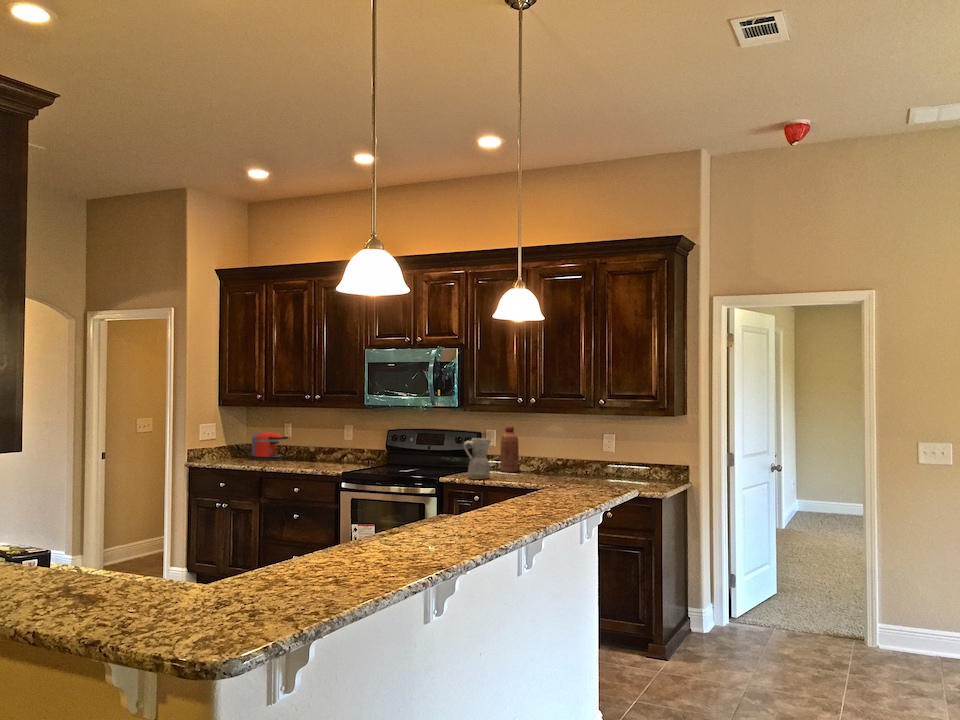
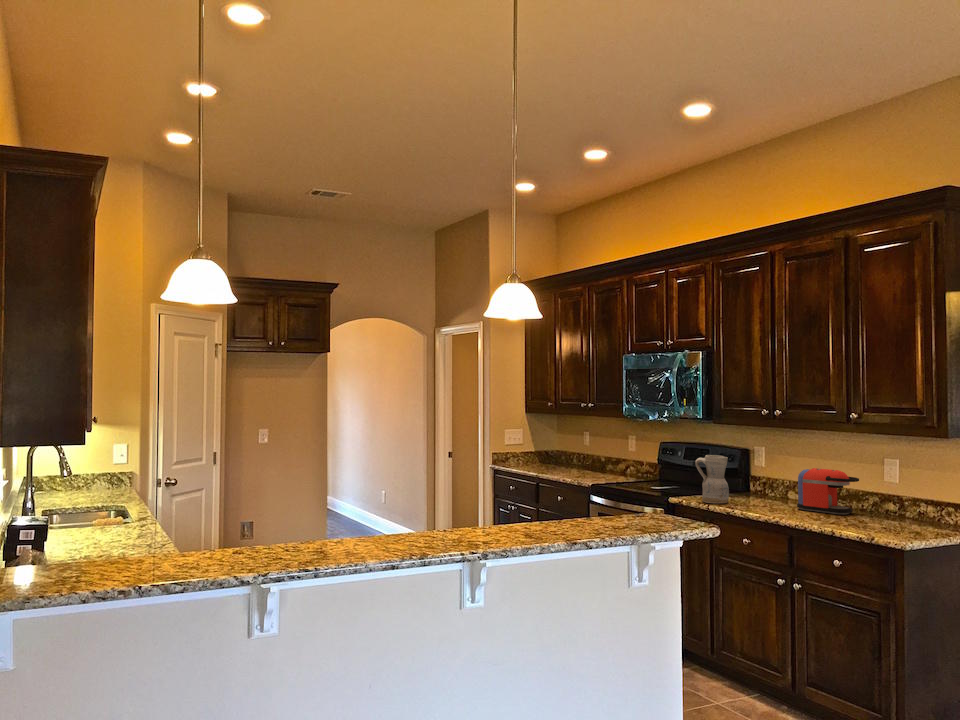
bottle: present [500,424,519,472] -> none [762,440,786,499]
coffee maker: present [251,432,288,460] -> present [797,468,859,514]

